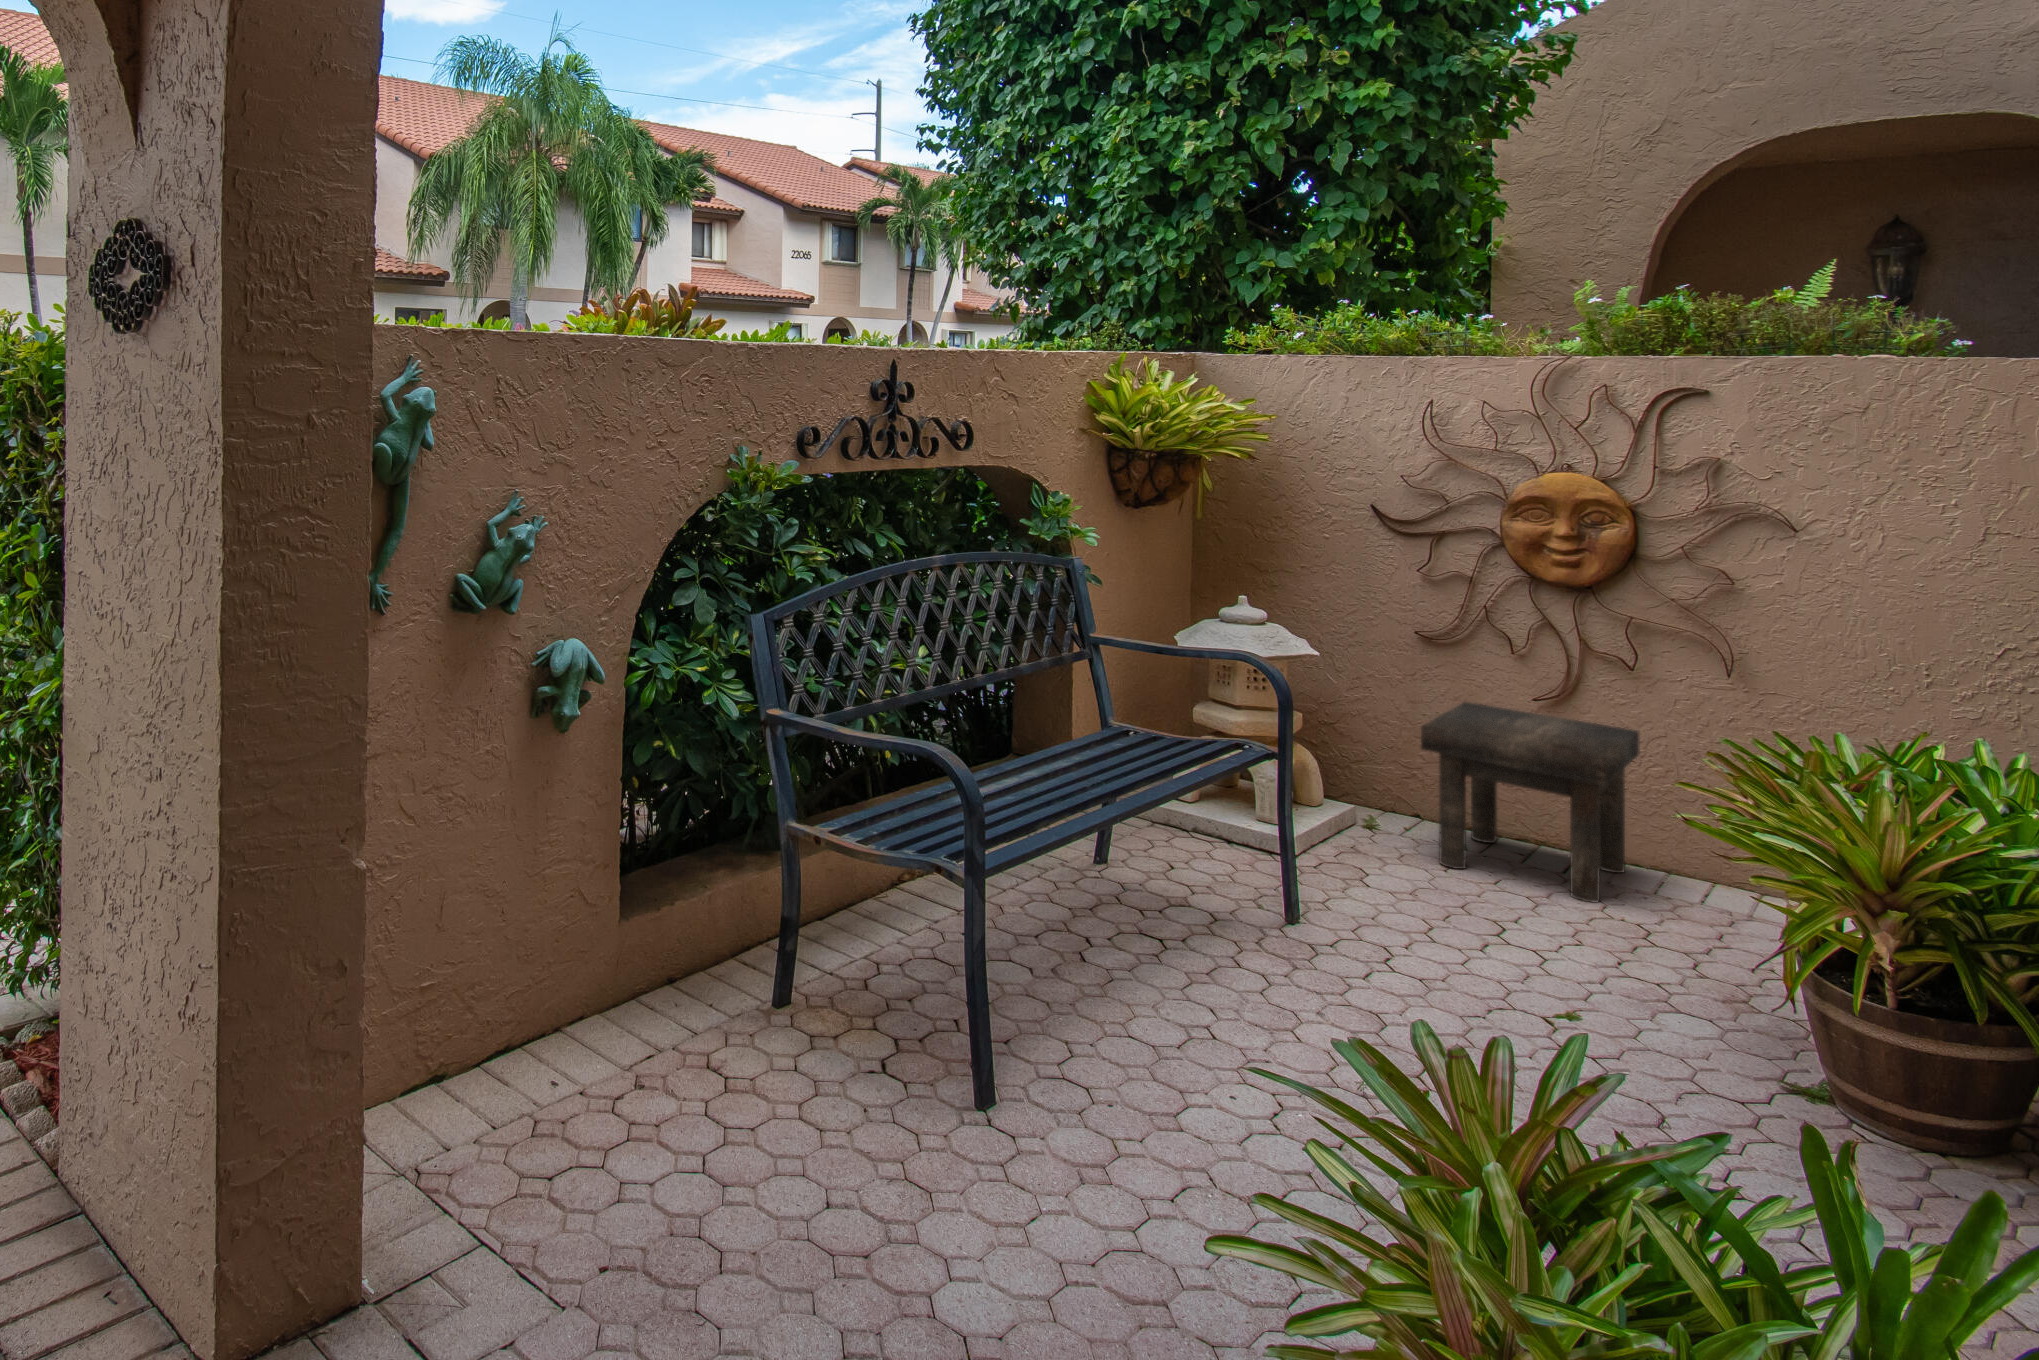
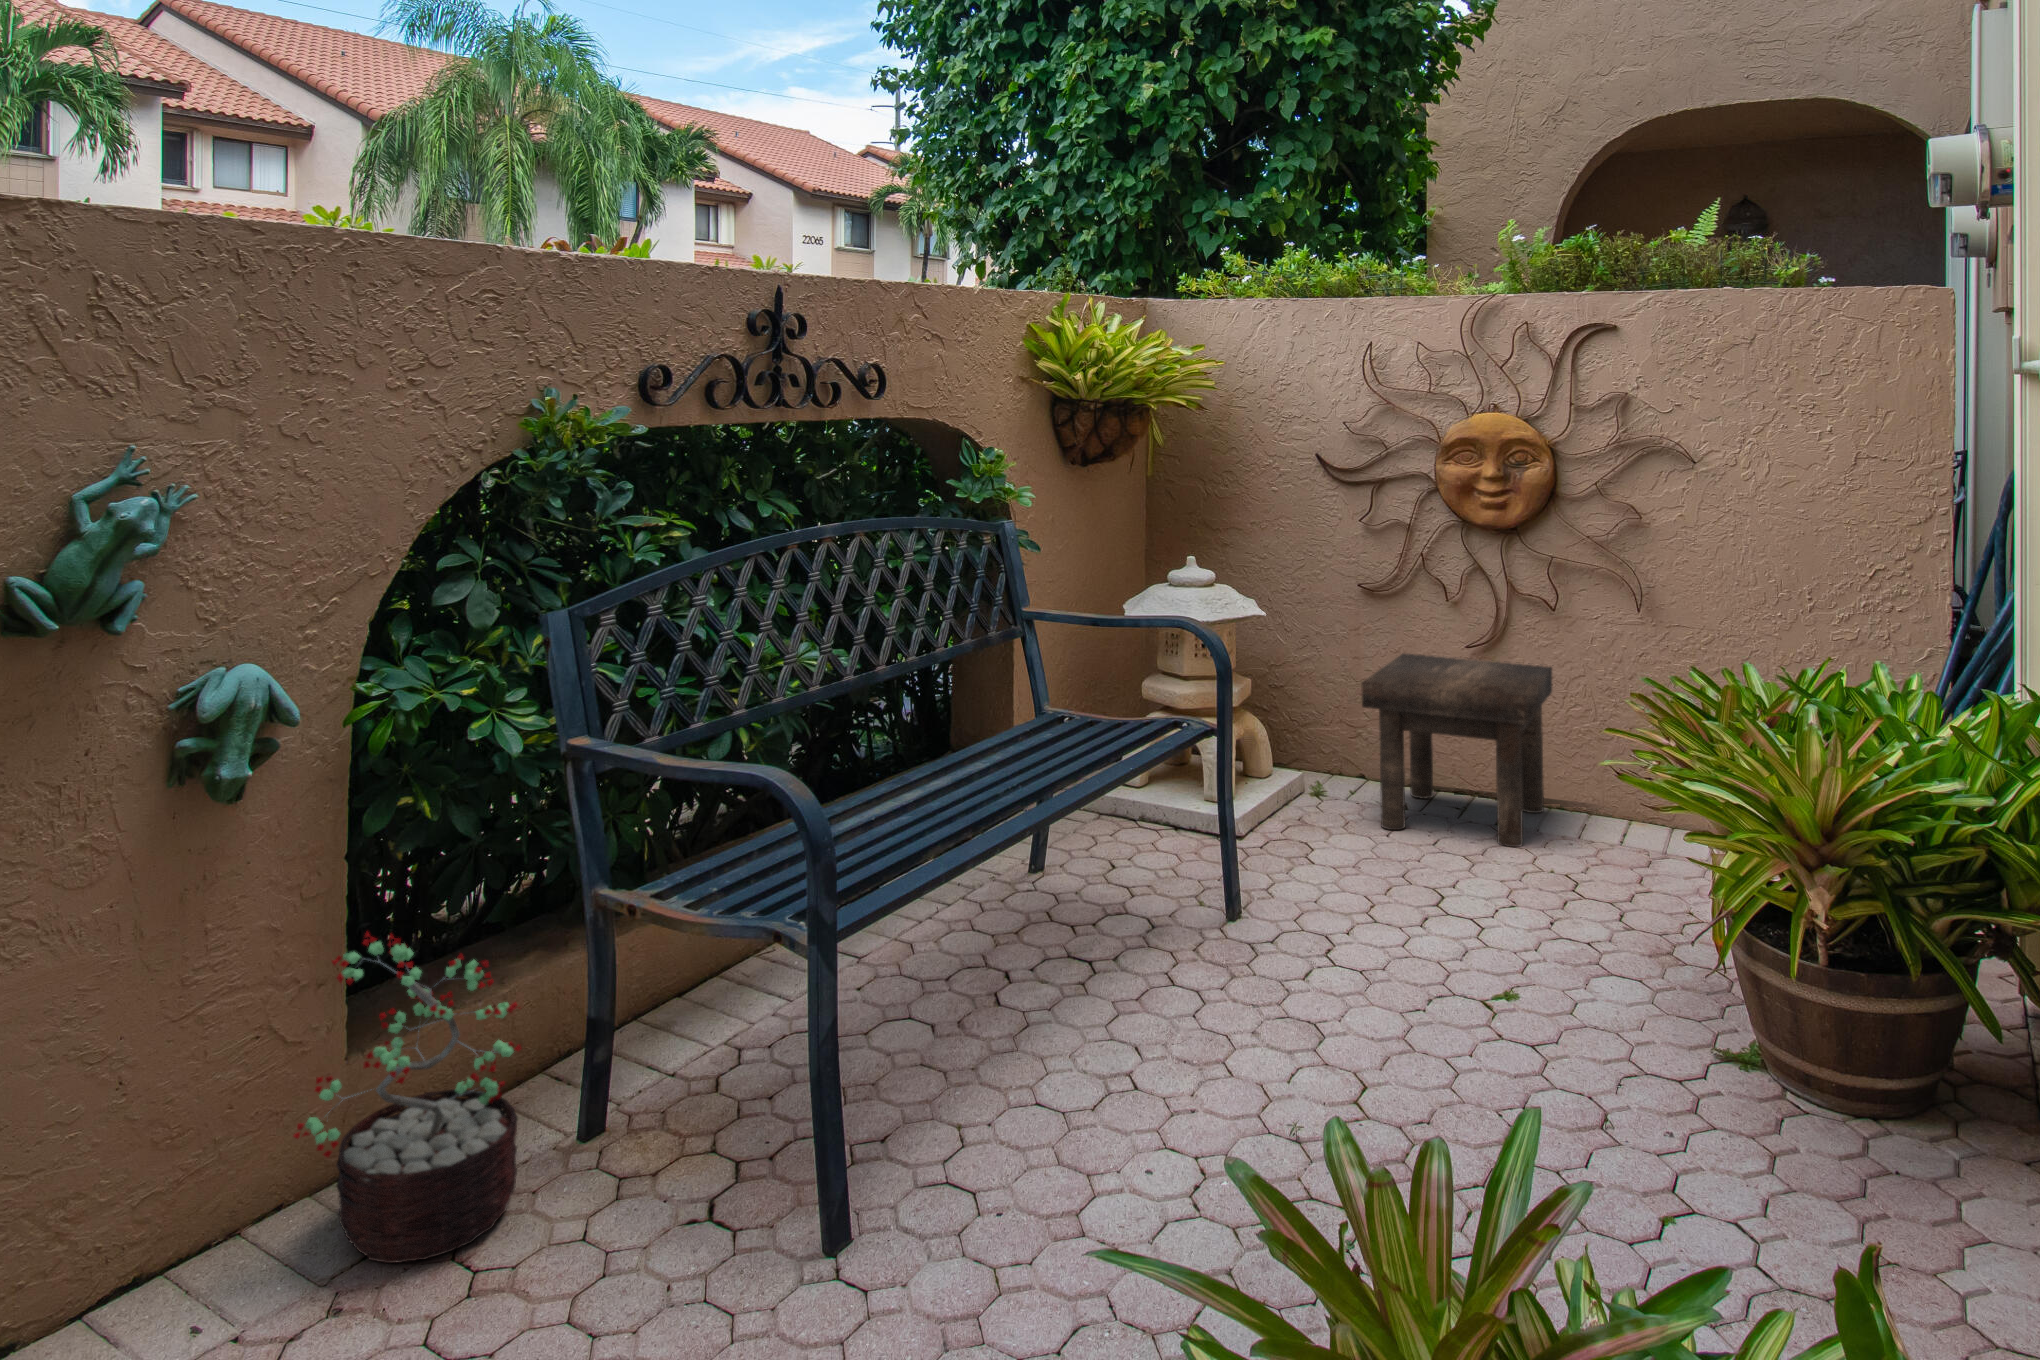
decorative plant: none [592,827,738,1061] -> present [293,932,521,1263]

